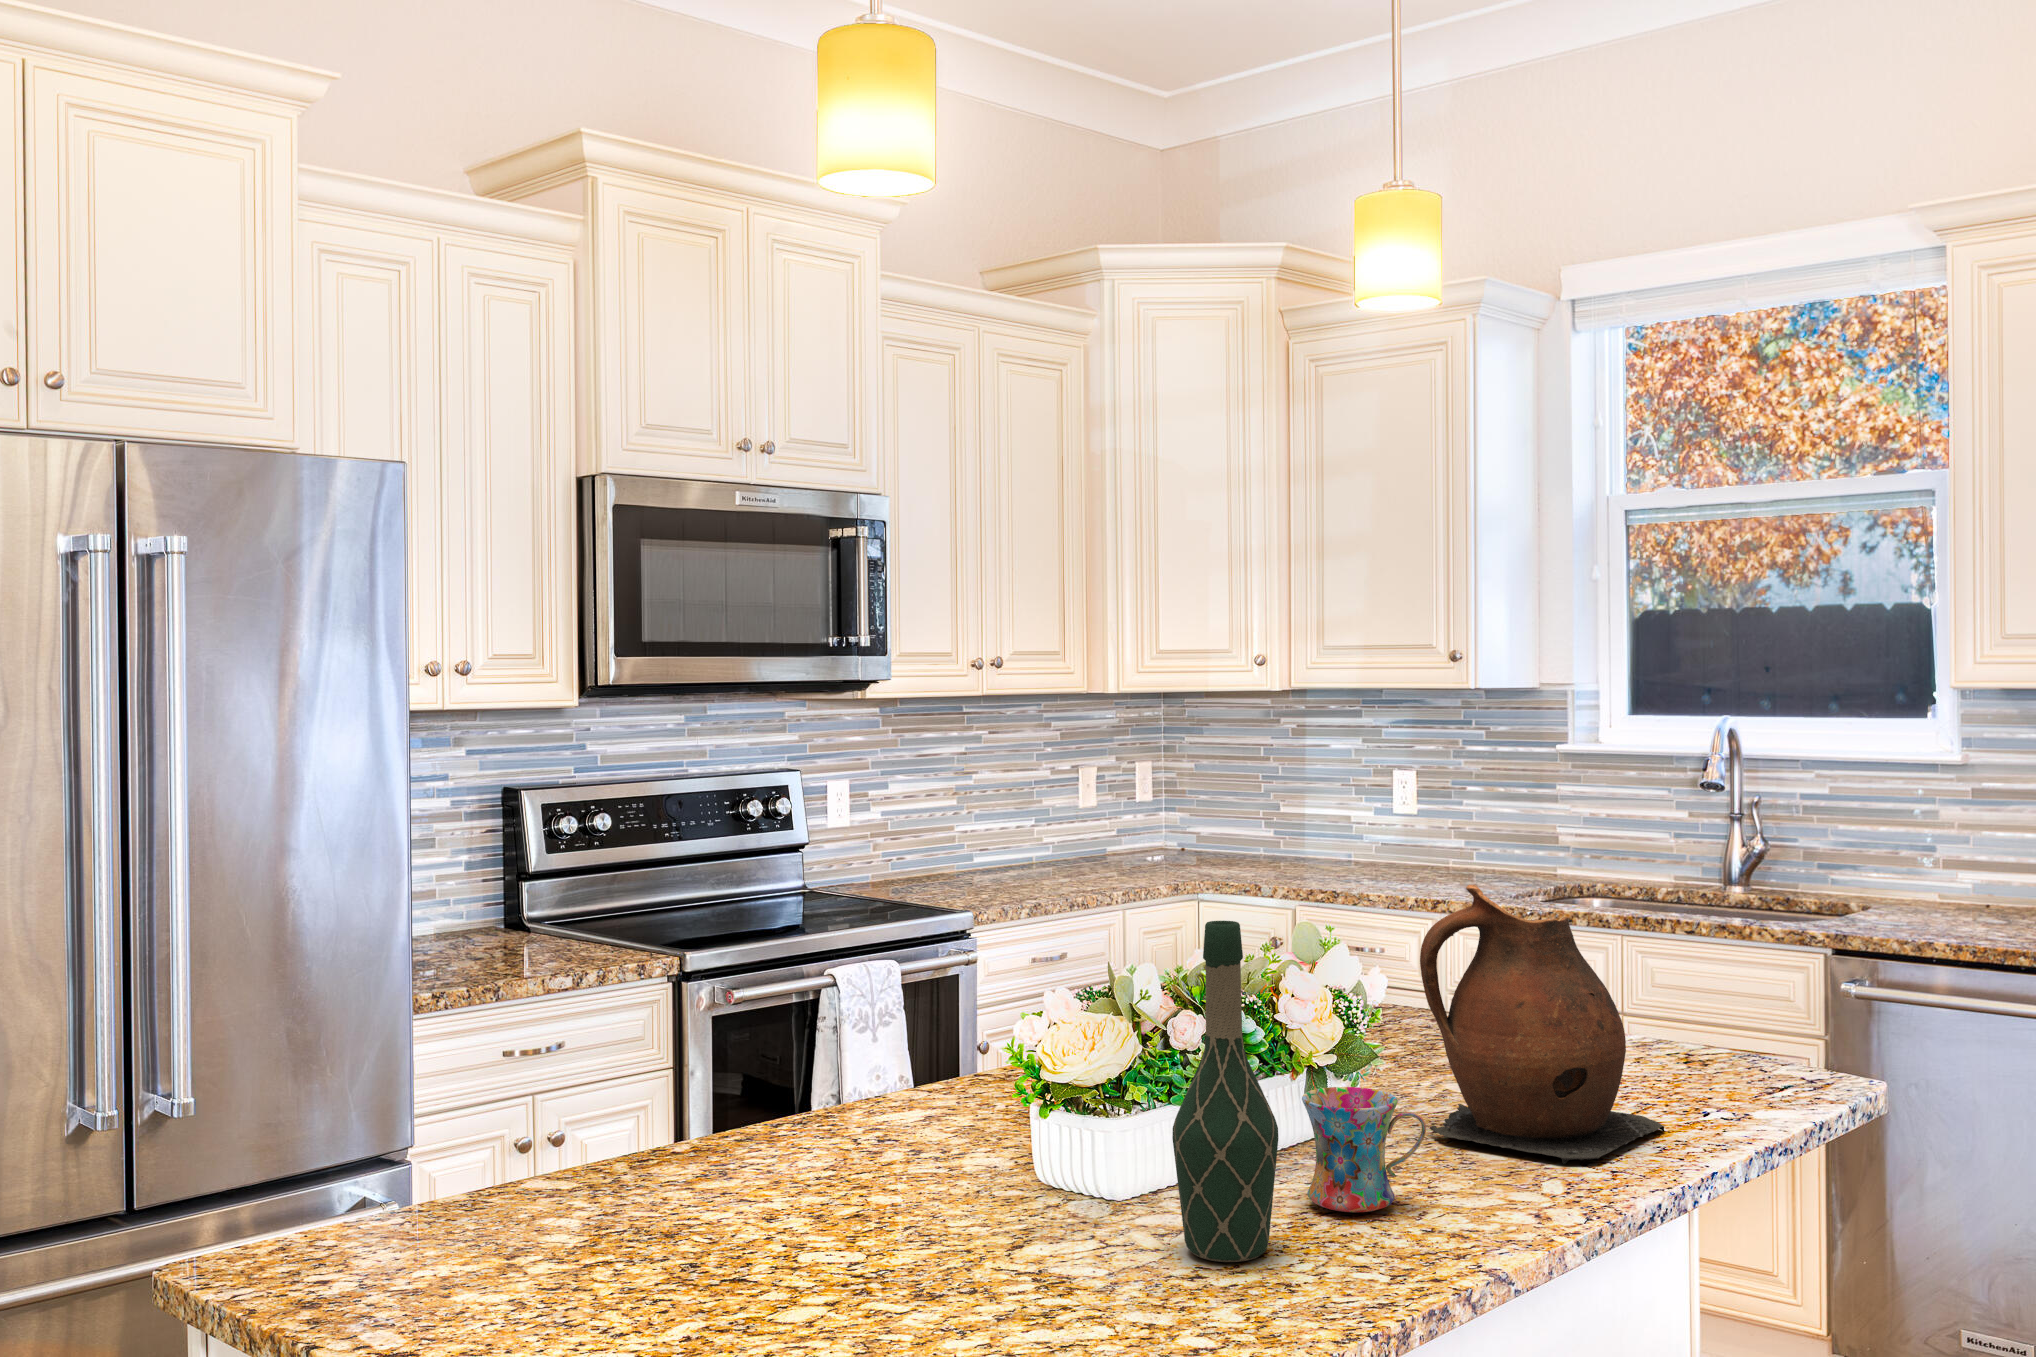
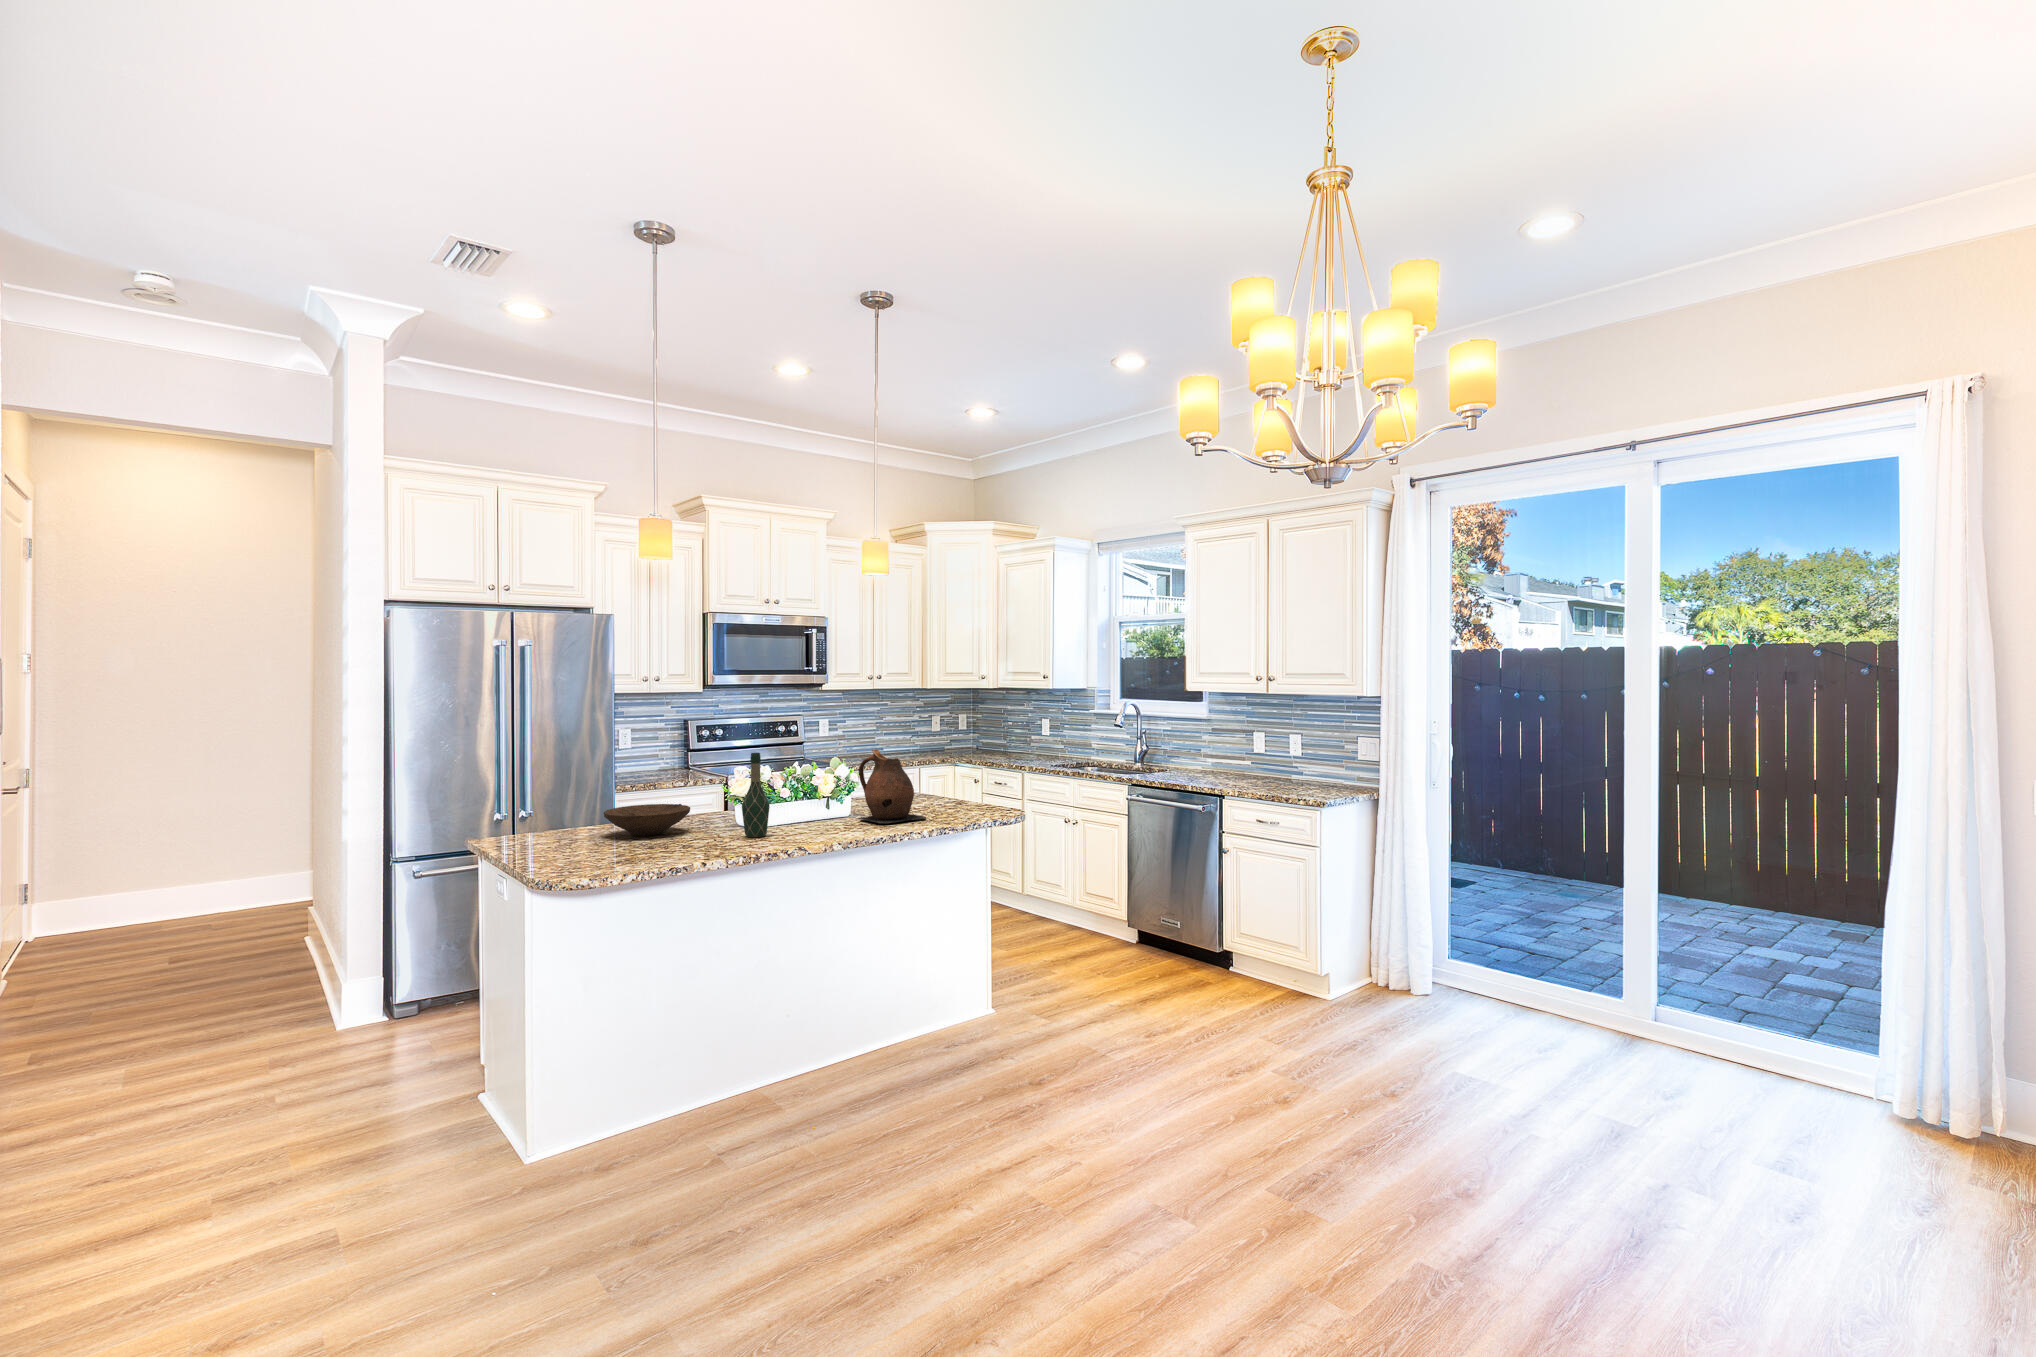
mug: present [1302,1087,1426,1212] -> none [793,800,824,831]
wooden bowl: none [599,1114,922,1265] -> present [604,804,690,836]

